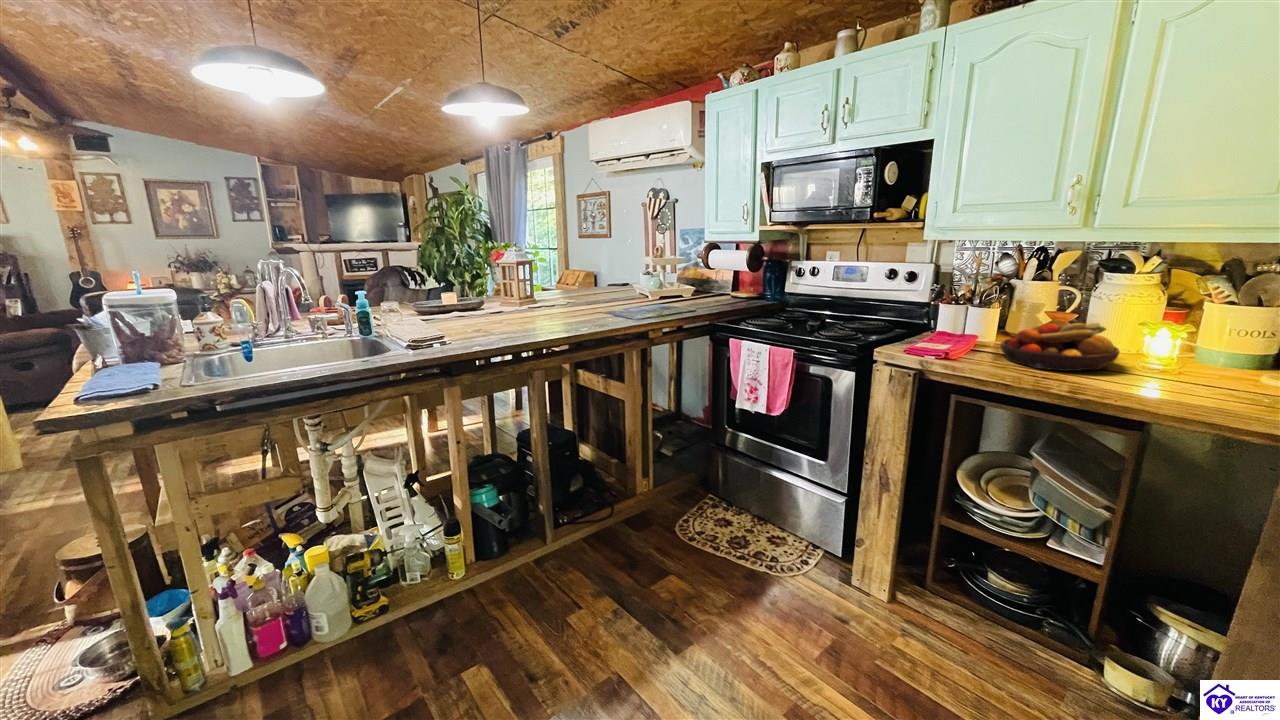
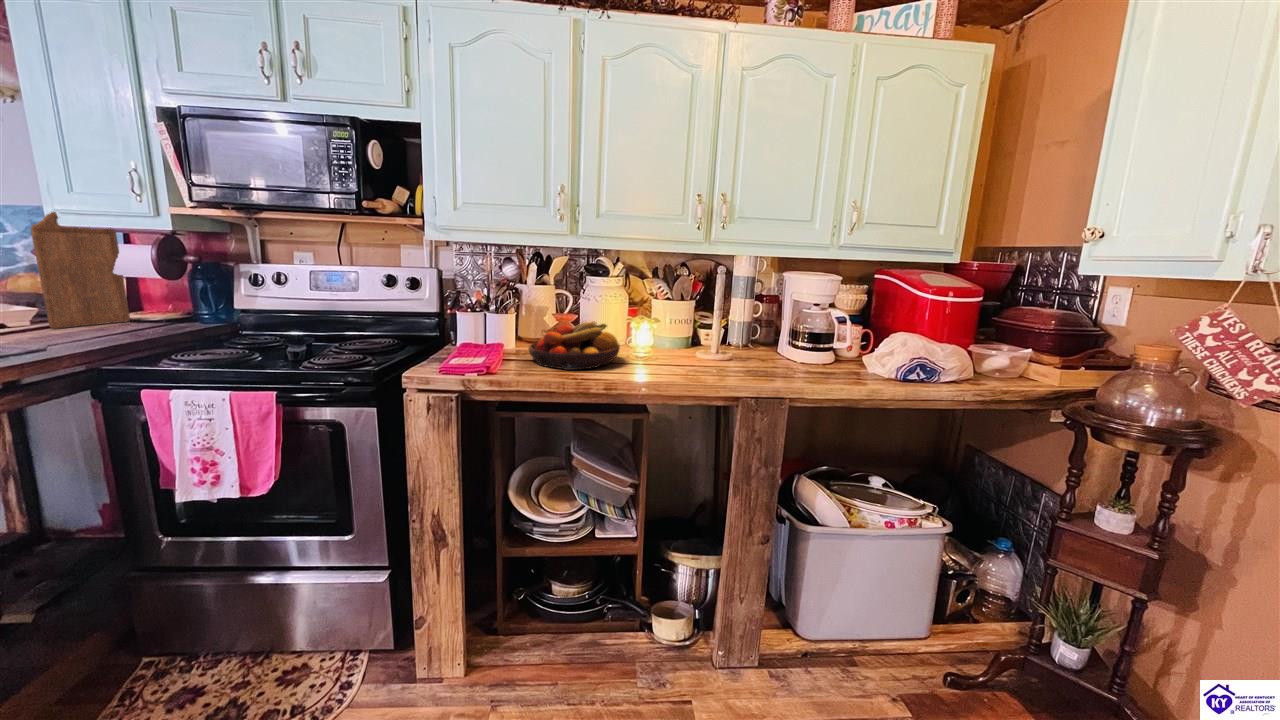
cutting board: none [699,233,733,299] -> present [30,212,130,328]

